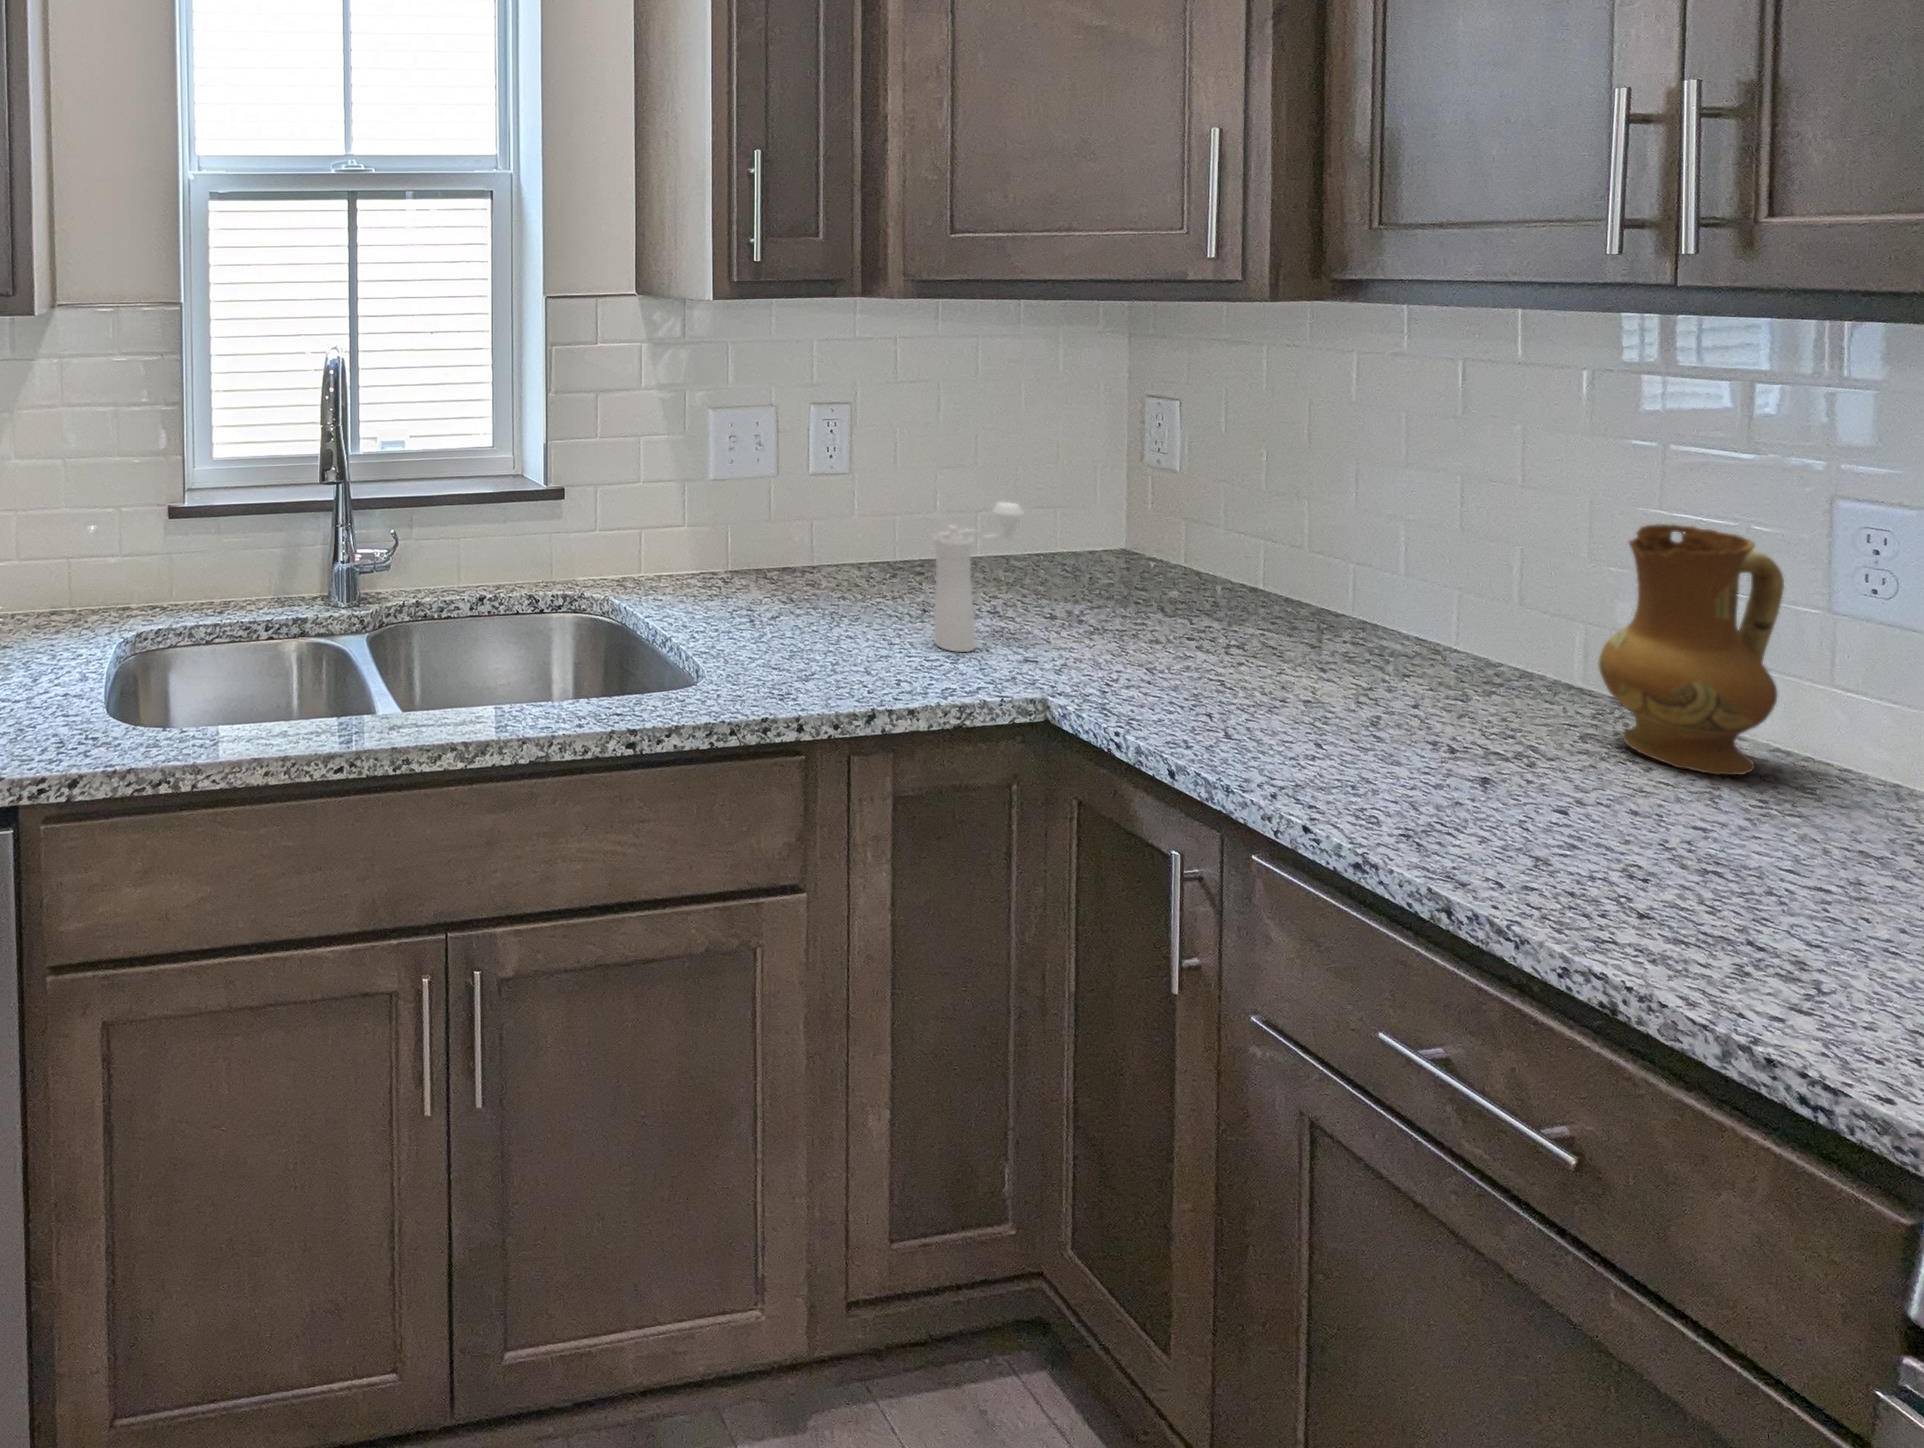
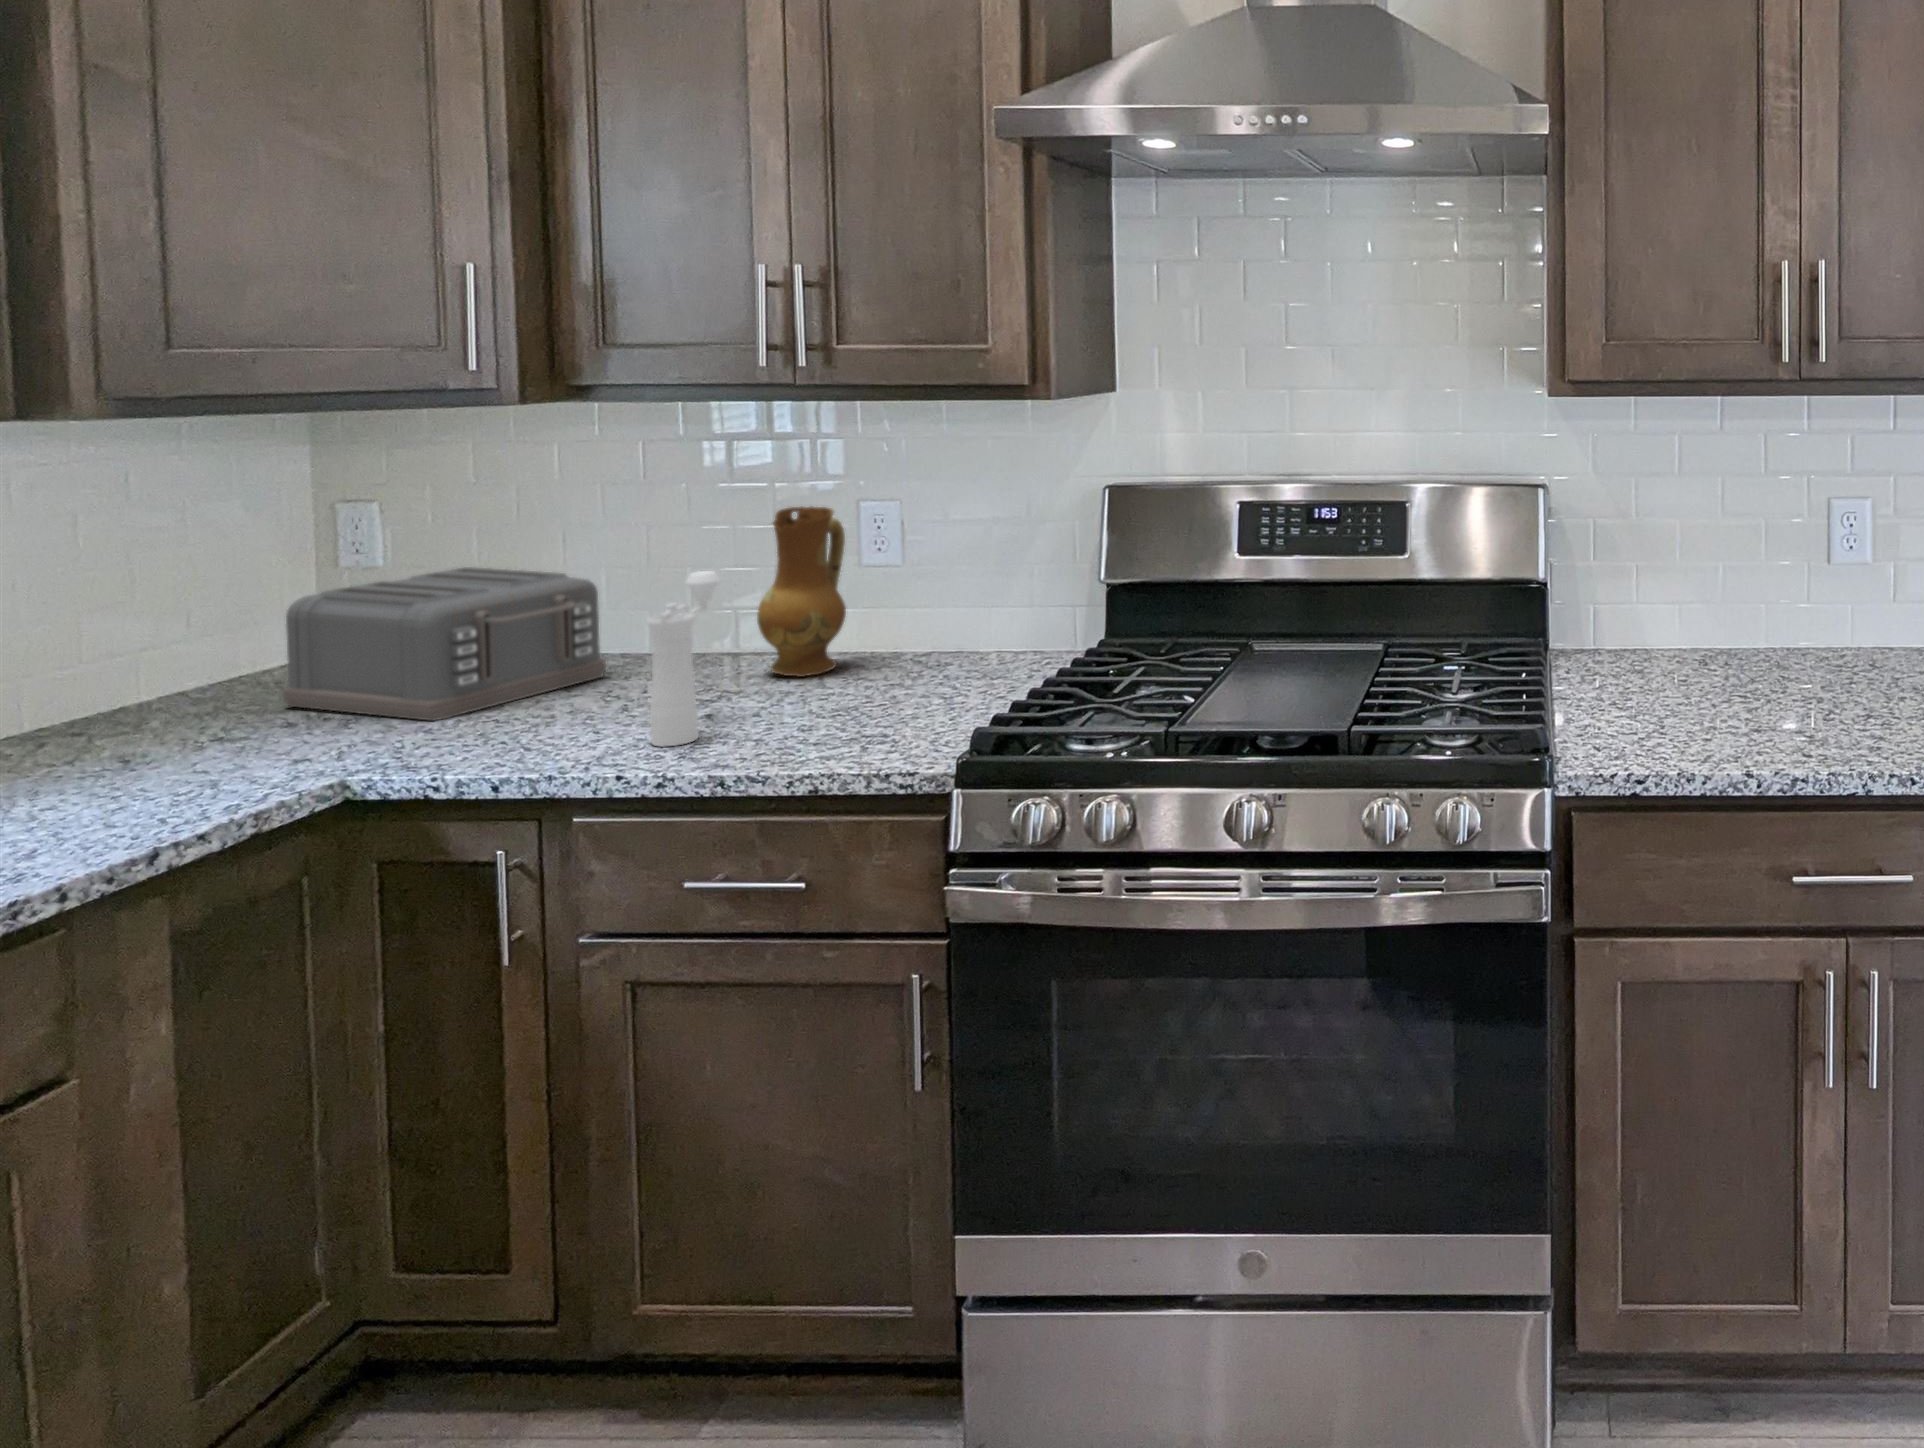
pepper mill: present [932,502,1024,652] -> present [647,571,720,746]
toaster: none [1066,508,1382,664] -> present [282,567,606,721]

